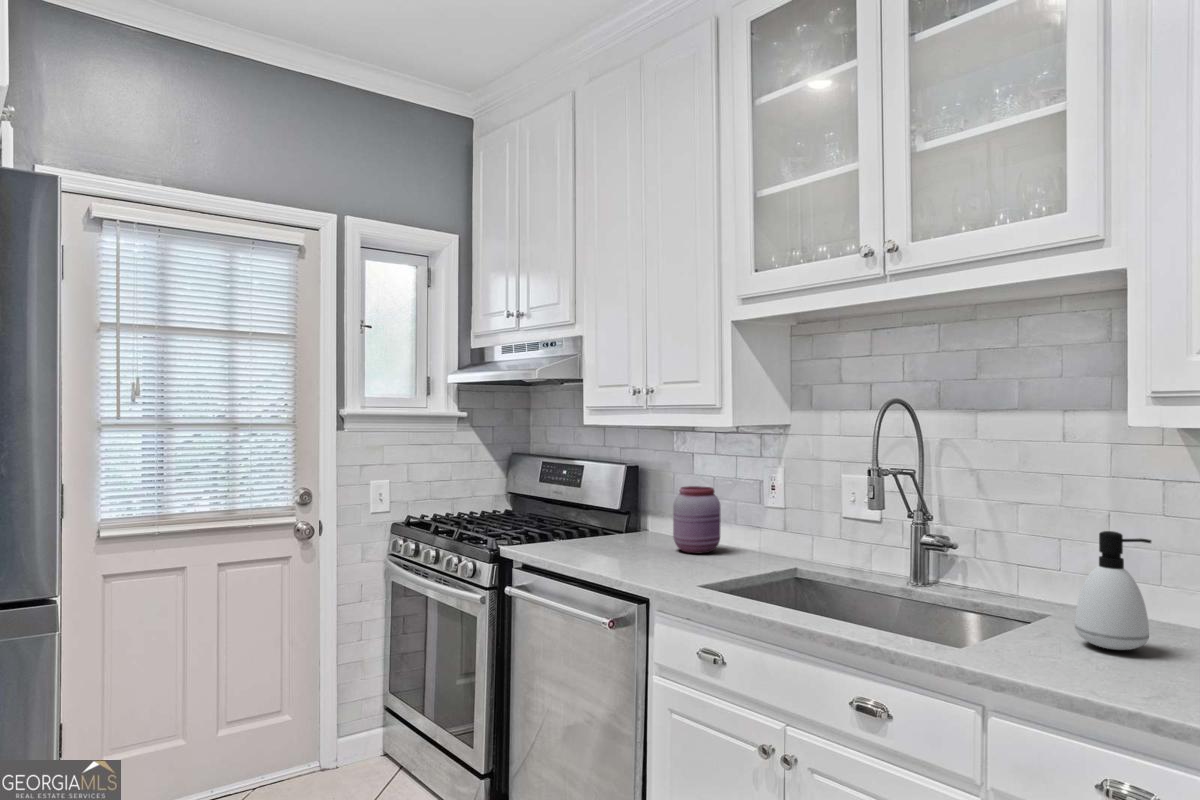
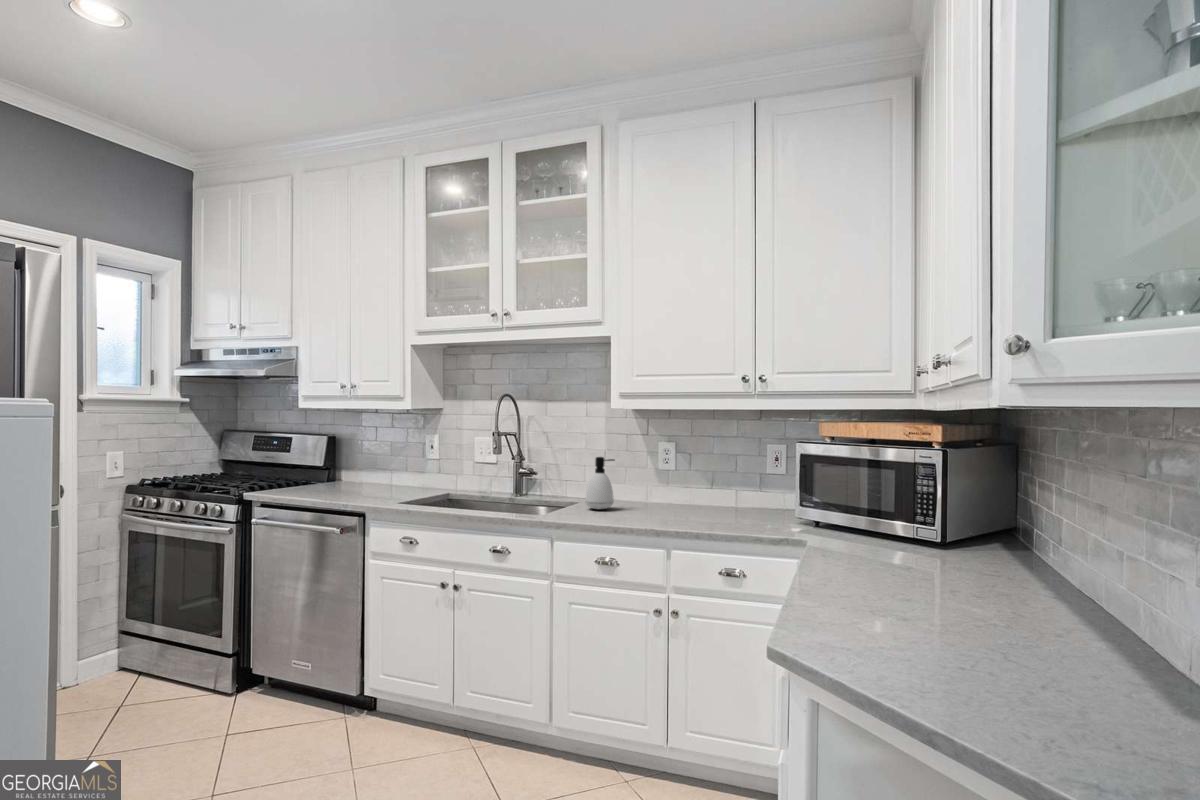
jar: present [673,486,721,553] -> none [370,448,401,490]

